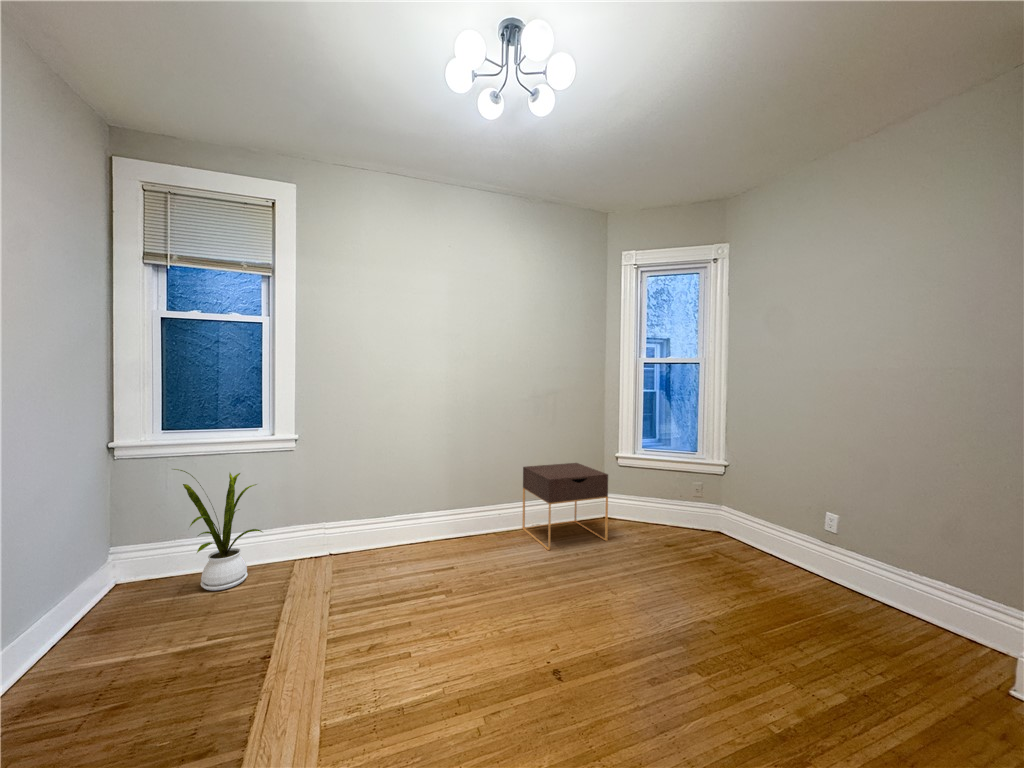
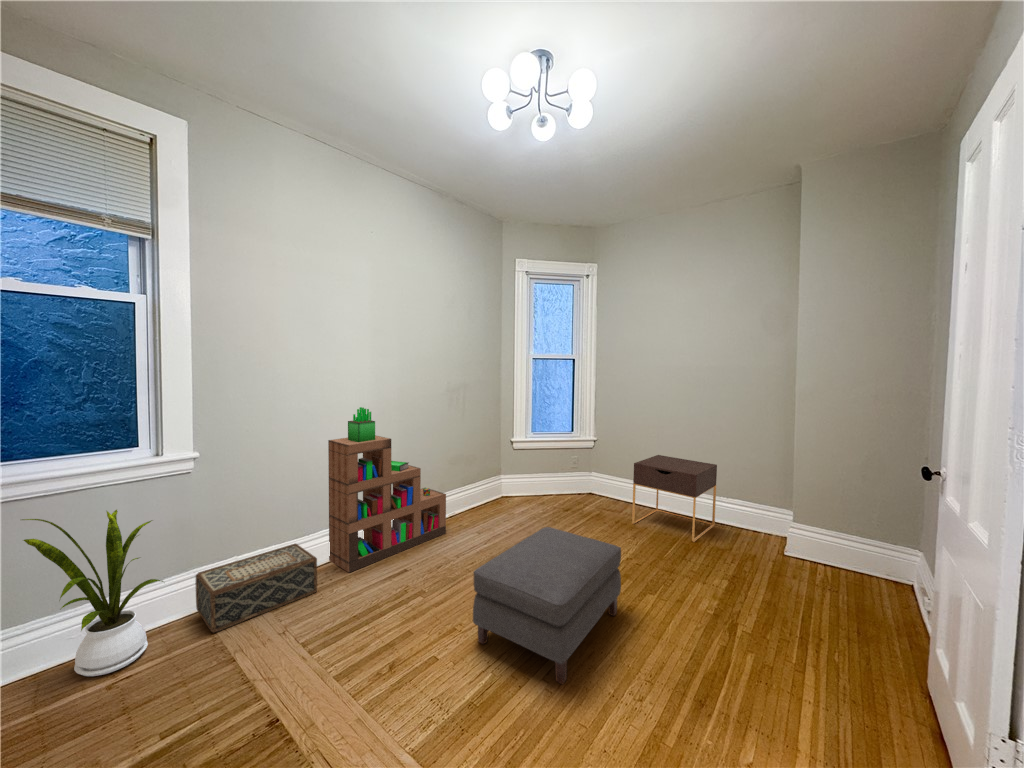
bookshelf: none [403,408,518,560] -> present [328,407,446,573]
nightstand: present [522,463,608,550] -> present [632,455,717,542]
woven basket: none [285,524,374,581] -> present [195,544,317,633]
ottoman: none [450,551,639,729] -> present [473,527,621,684]

